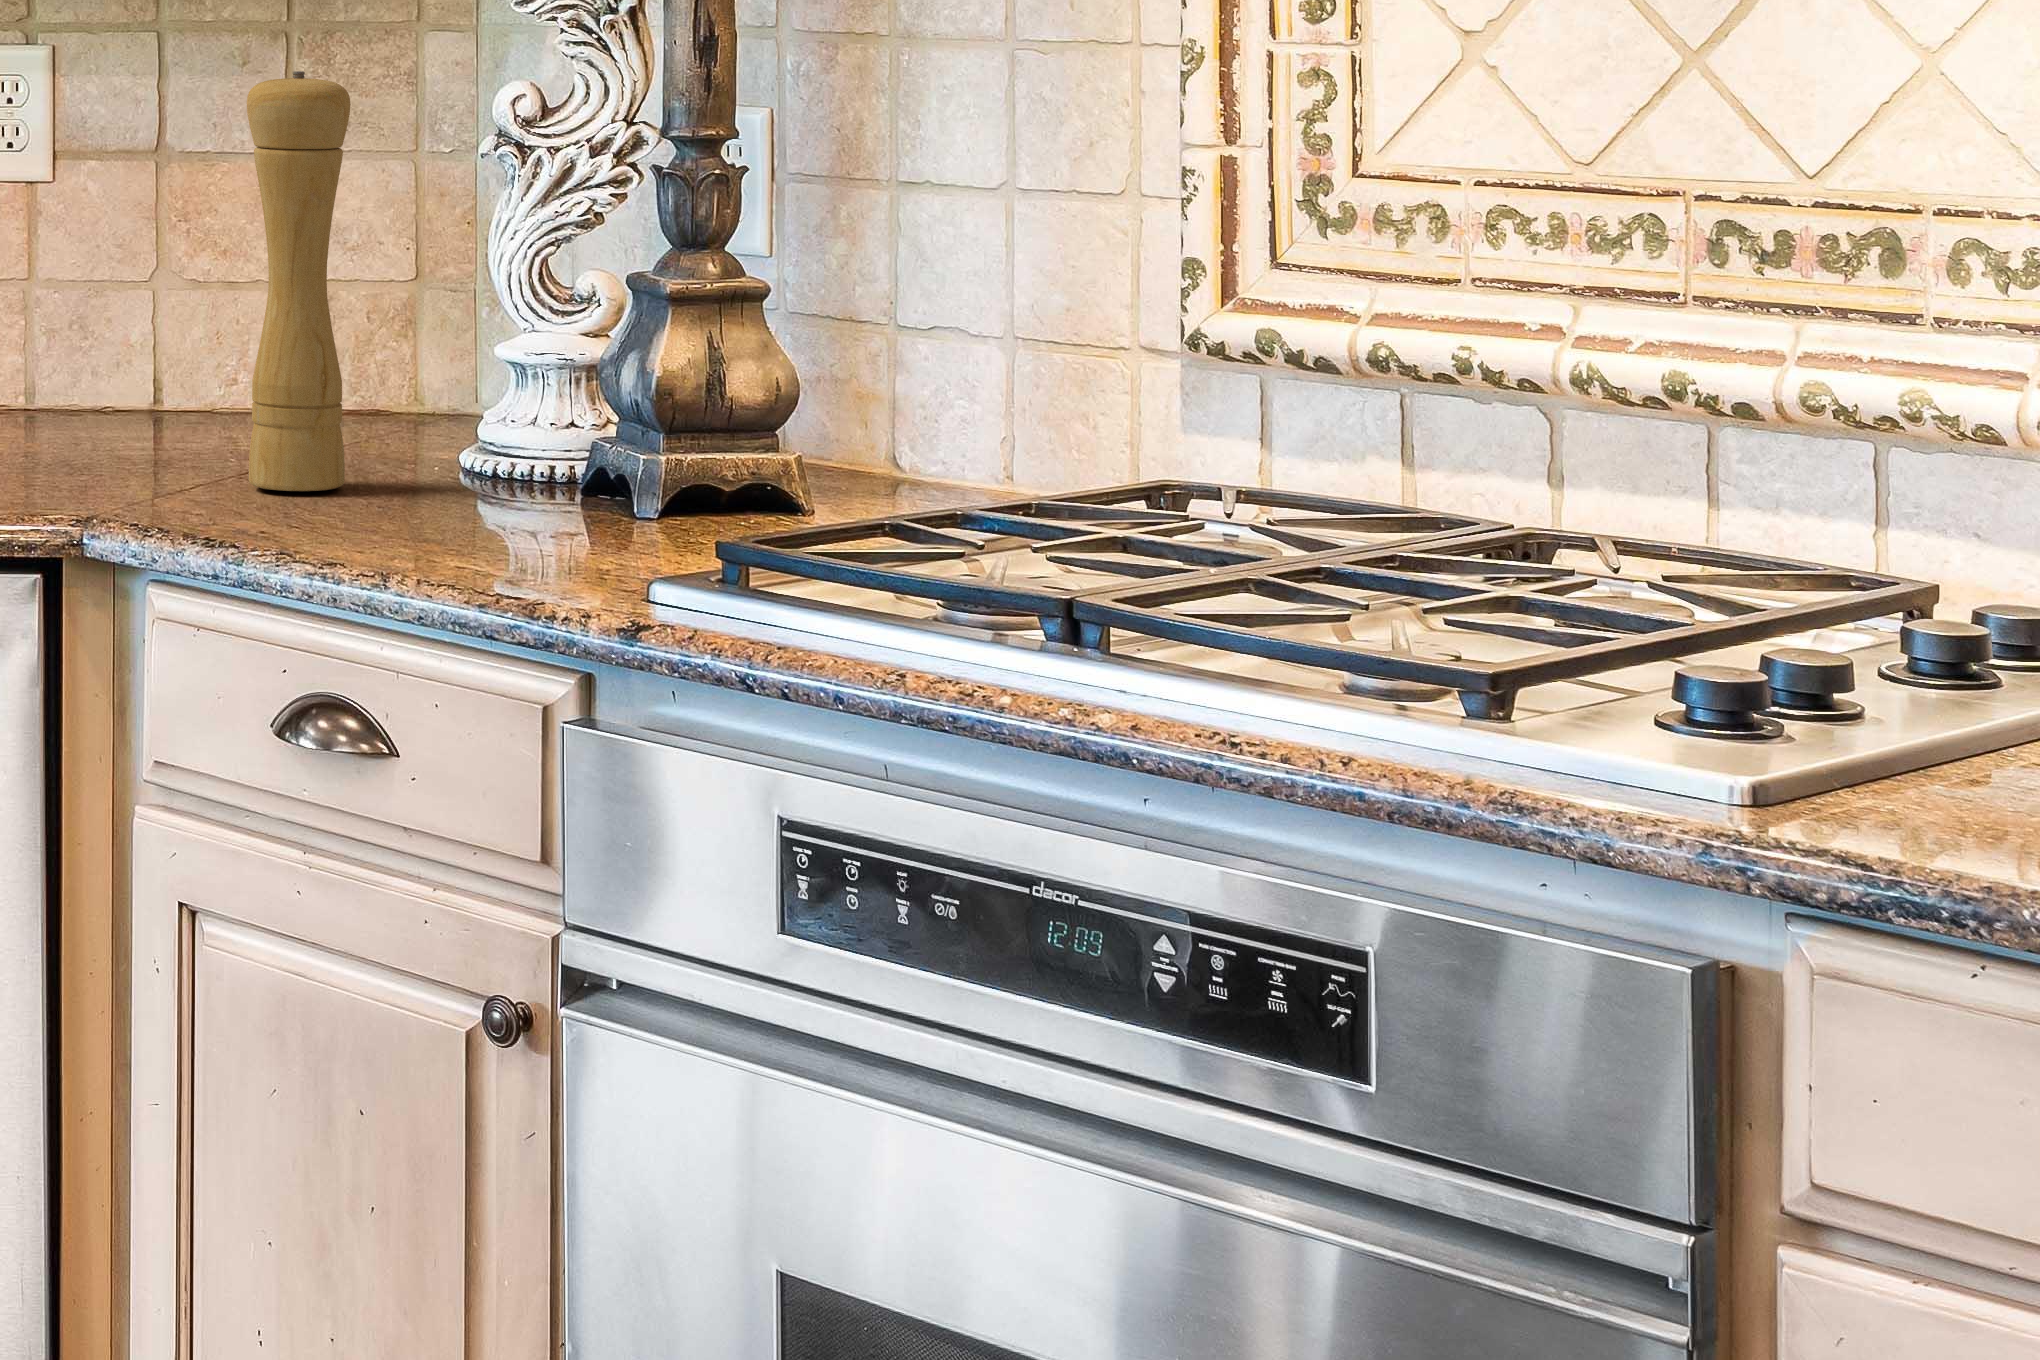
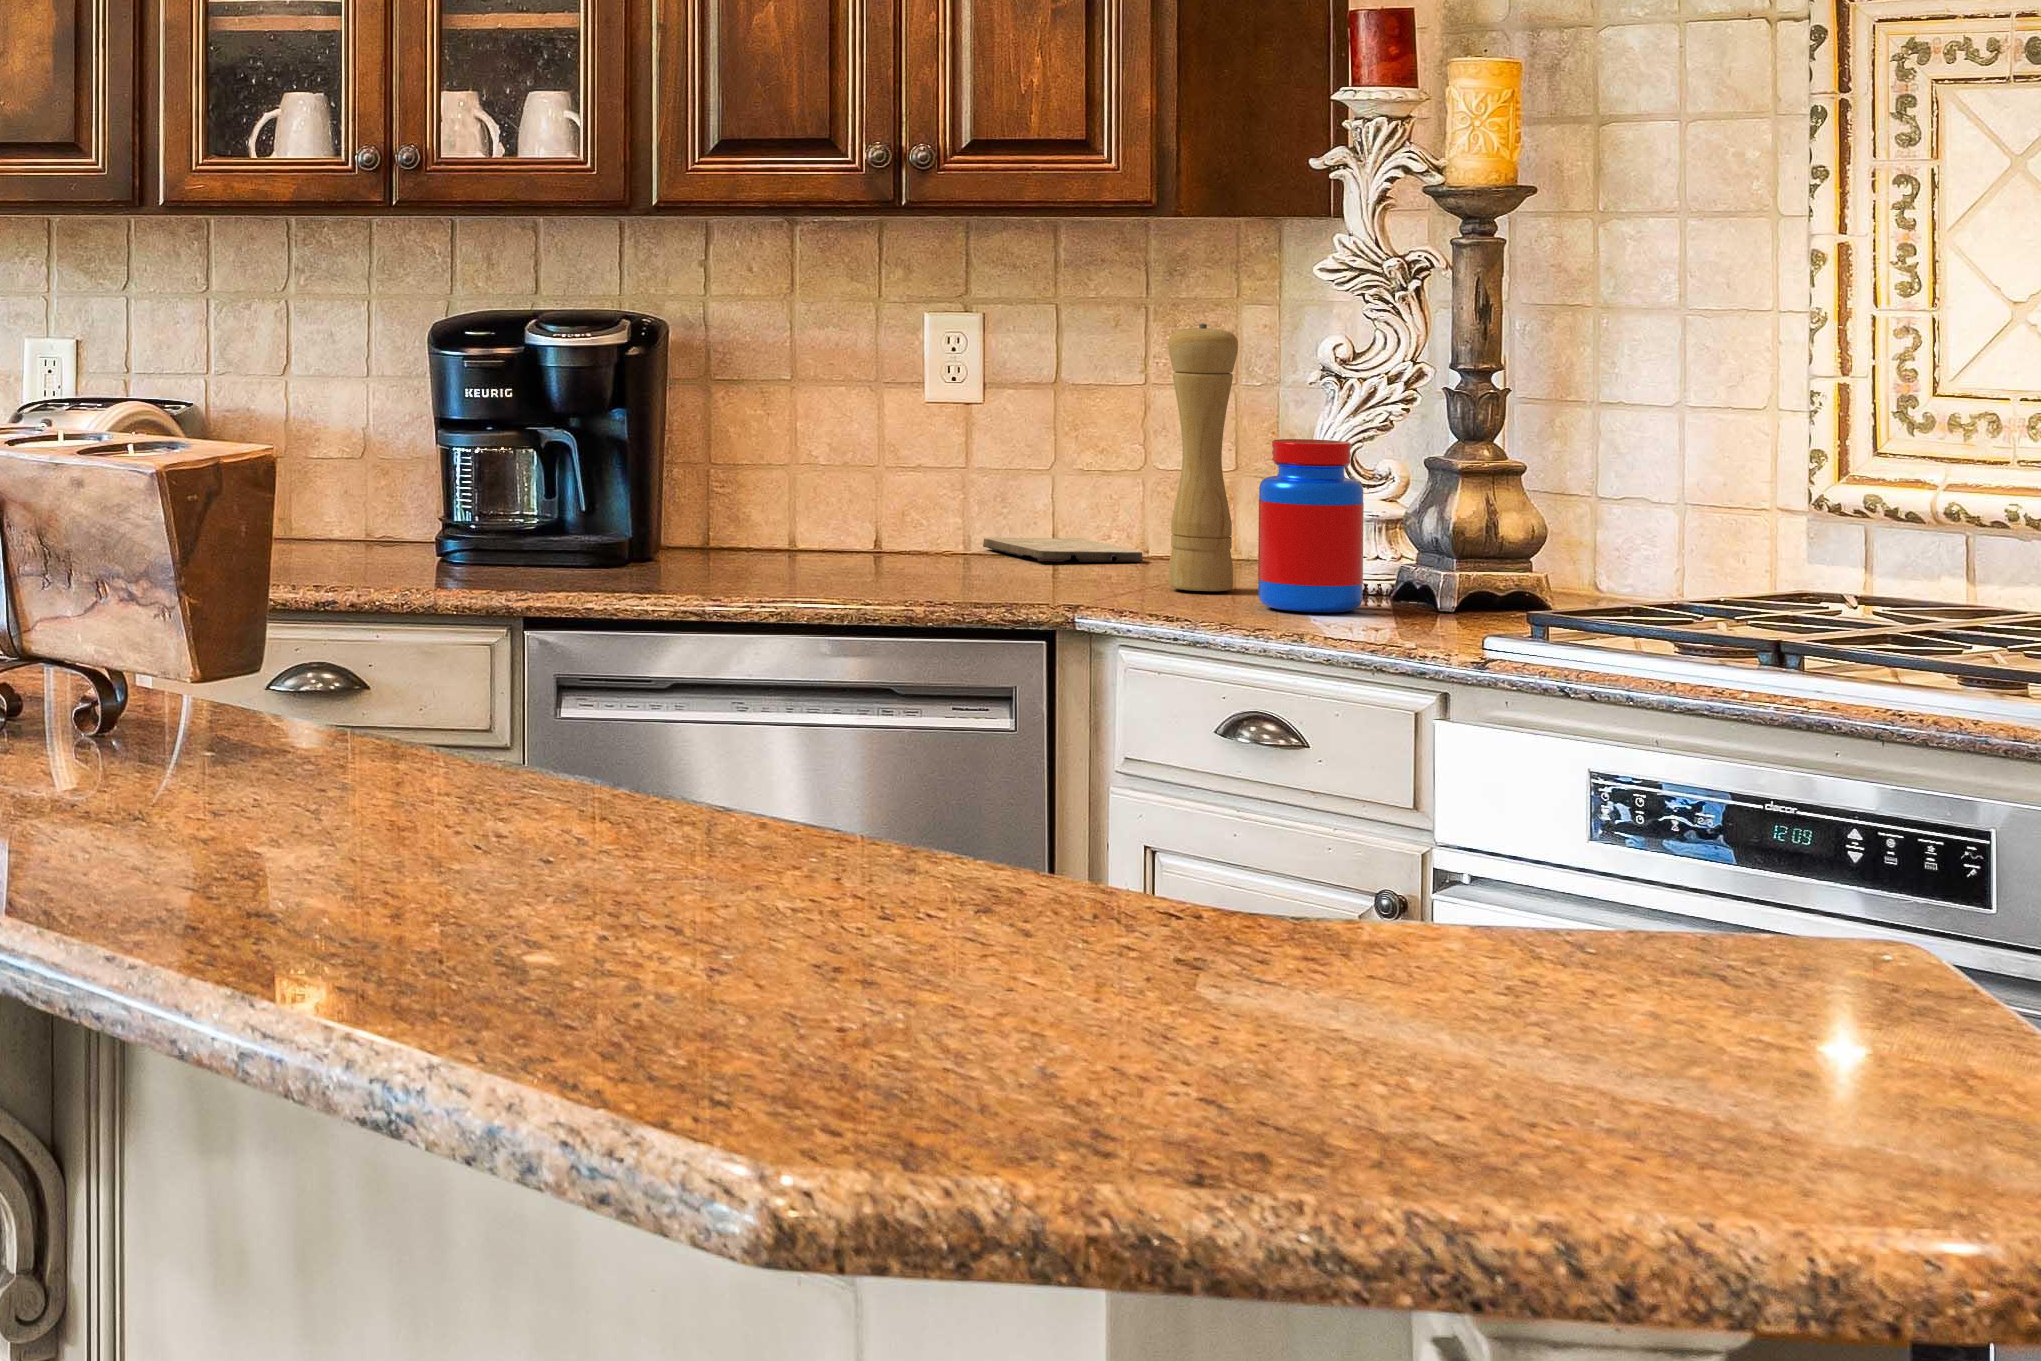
jar: none [356,255,512,533] -> present [1258,439,1364,612]
cutting board: none [40,390,256,434] -> present [983,537,1143,562]

